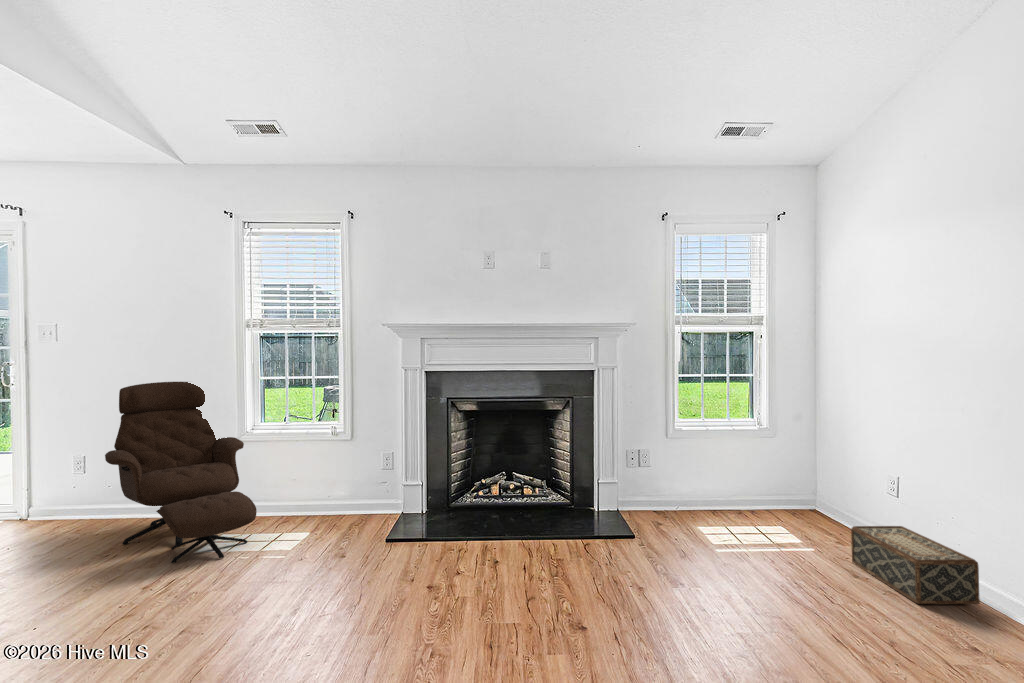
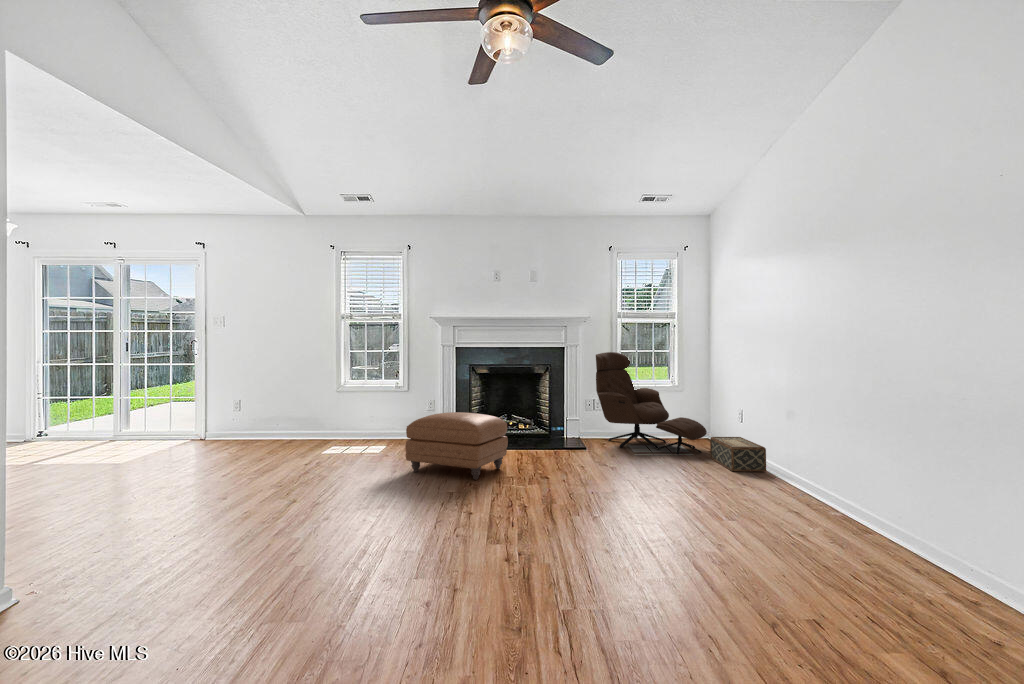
lounge chair: present [105,382,257,563] -> present [596,352,707,454]
ottoman: none [321,493,510,638] -> present [405,412,508,480]

